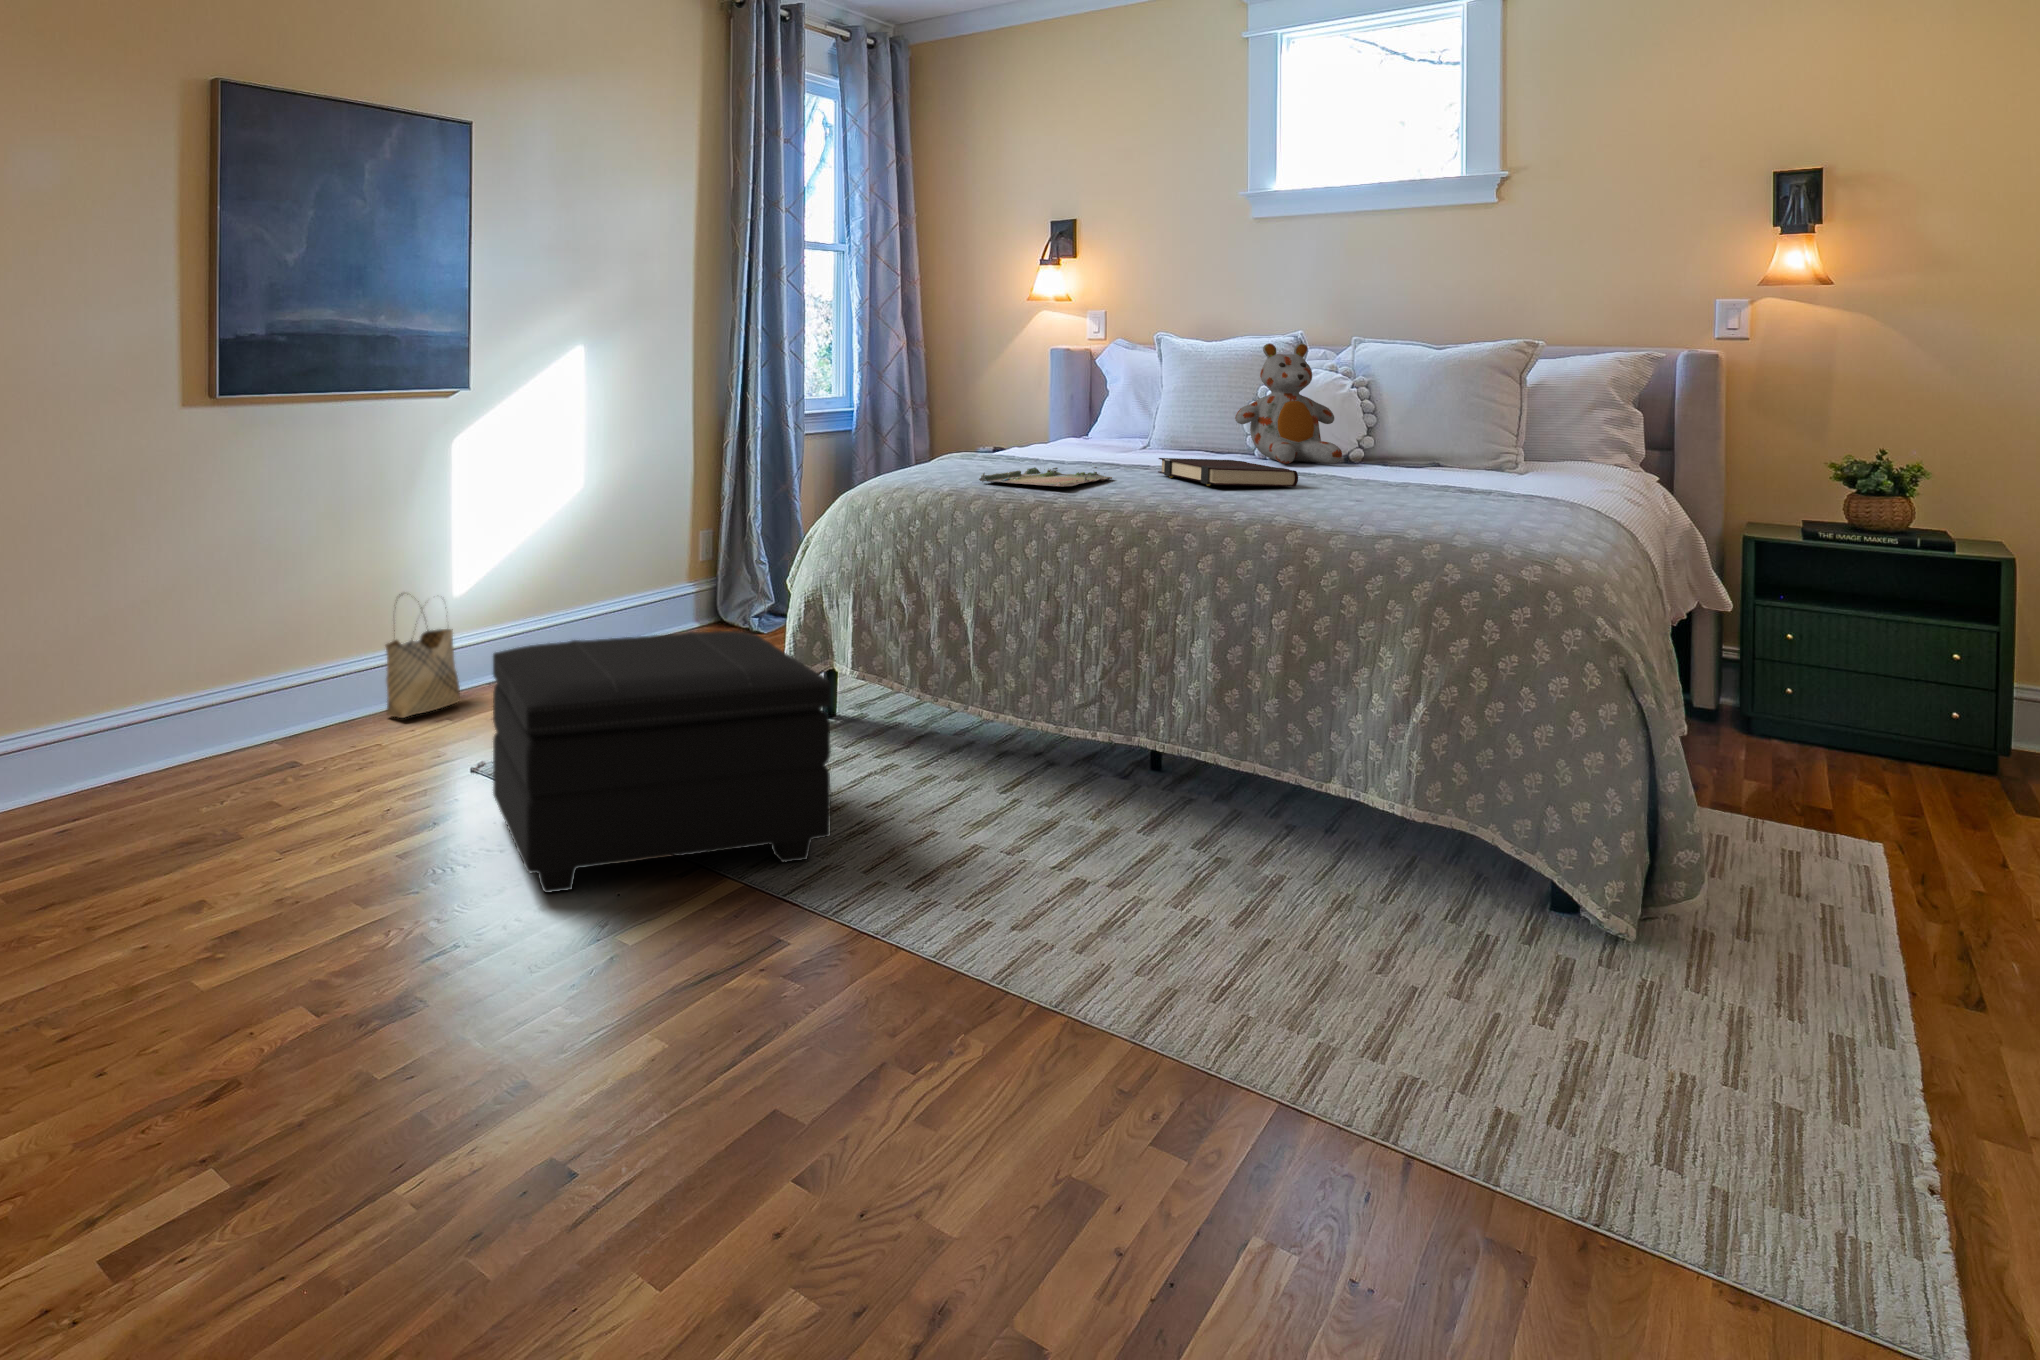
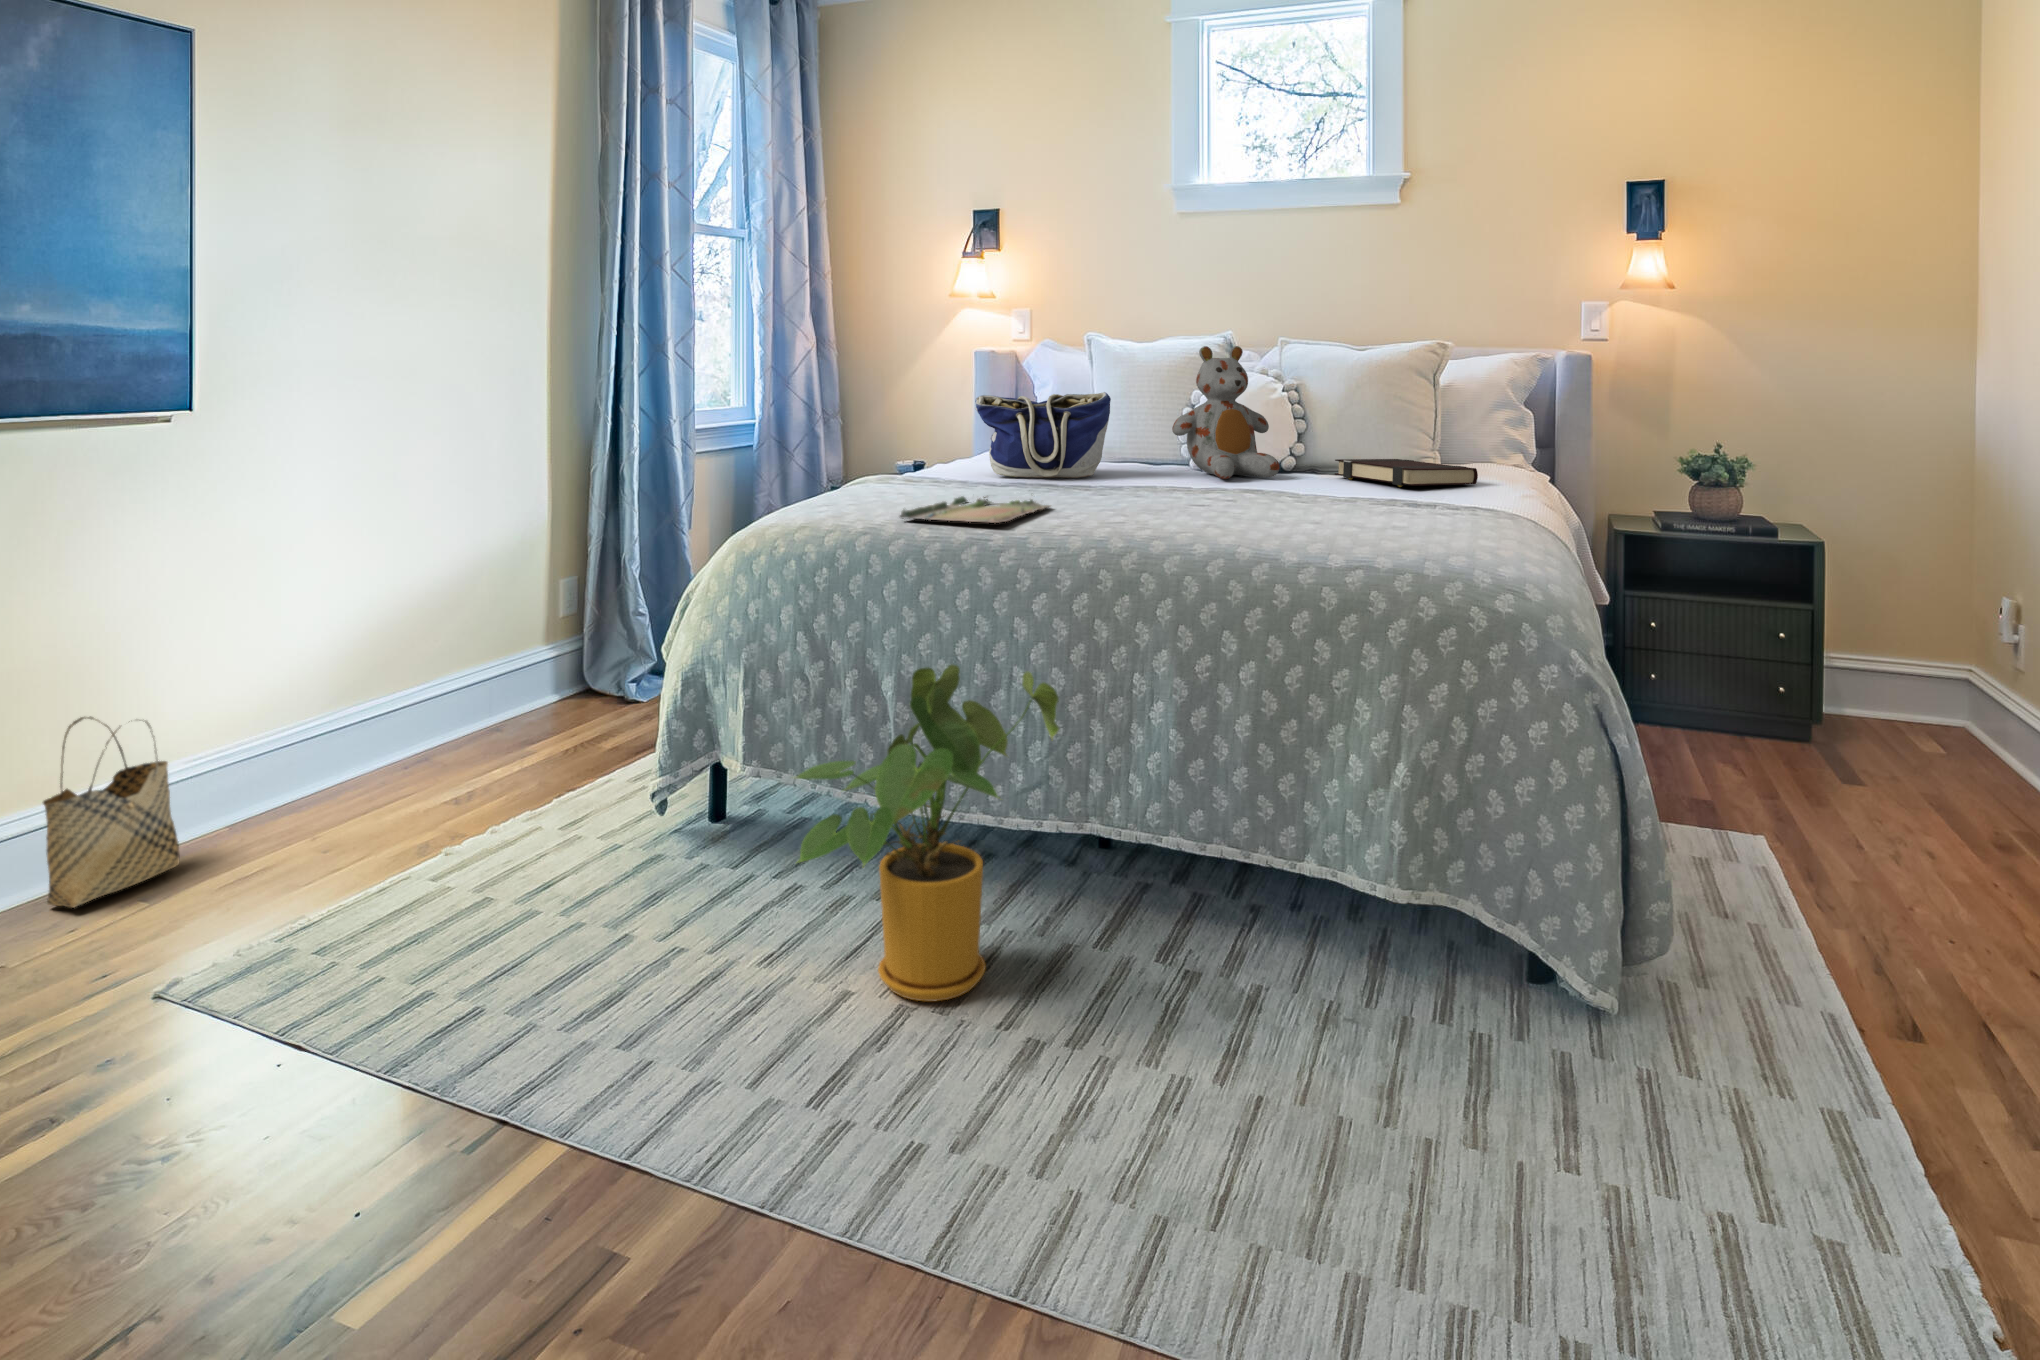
tote bag: none [1049,383,1174,459] -> present [975,392,1111,478]
book: present [1158,458,1298,487] -> present [1335,459,1478,487]
house plant: none [891,595,1112,849] -> present [796,665,1059,1001]
footstool: present [493,631,831,893] -> none [185,746,708,1219]

